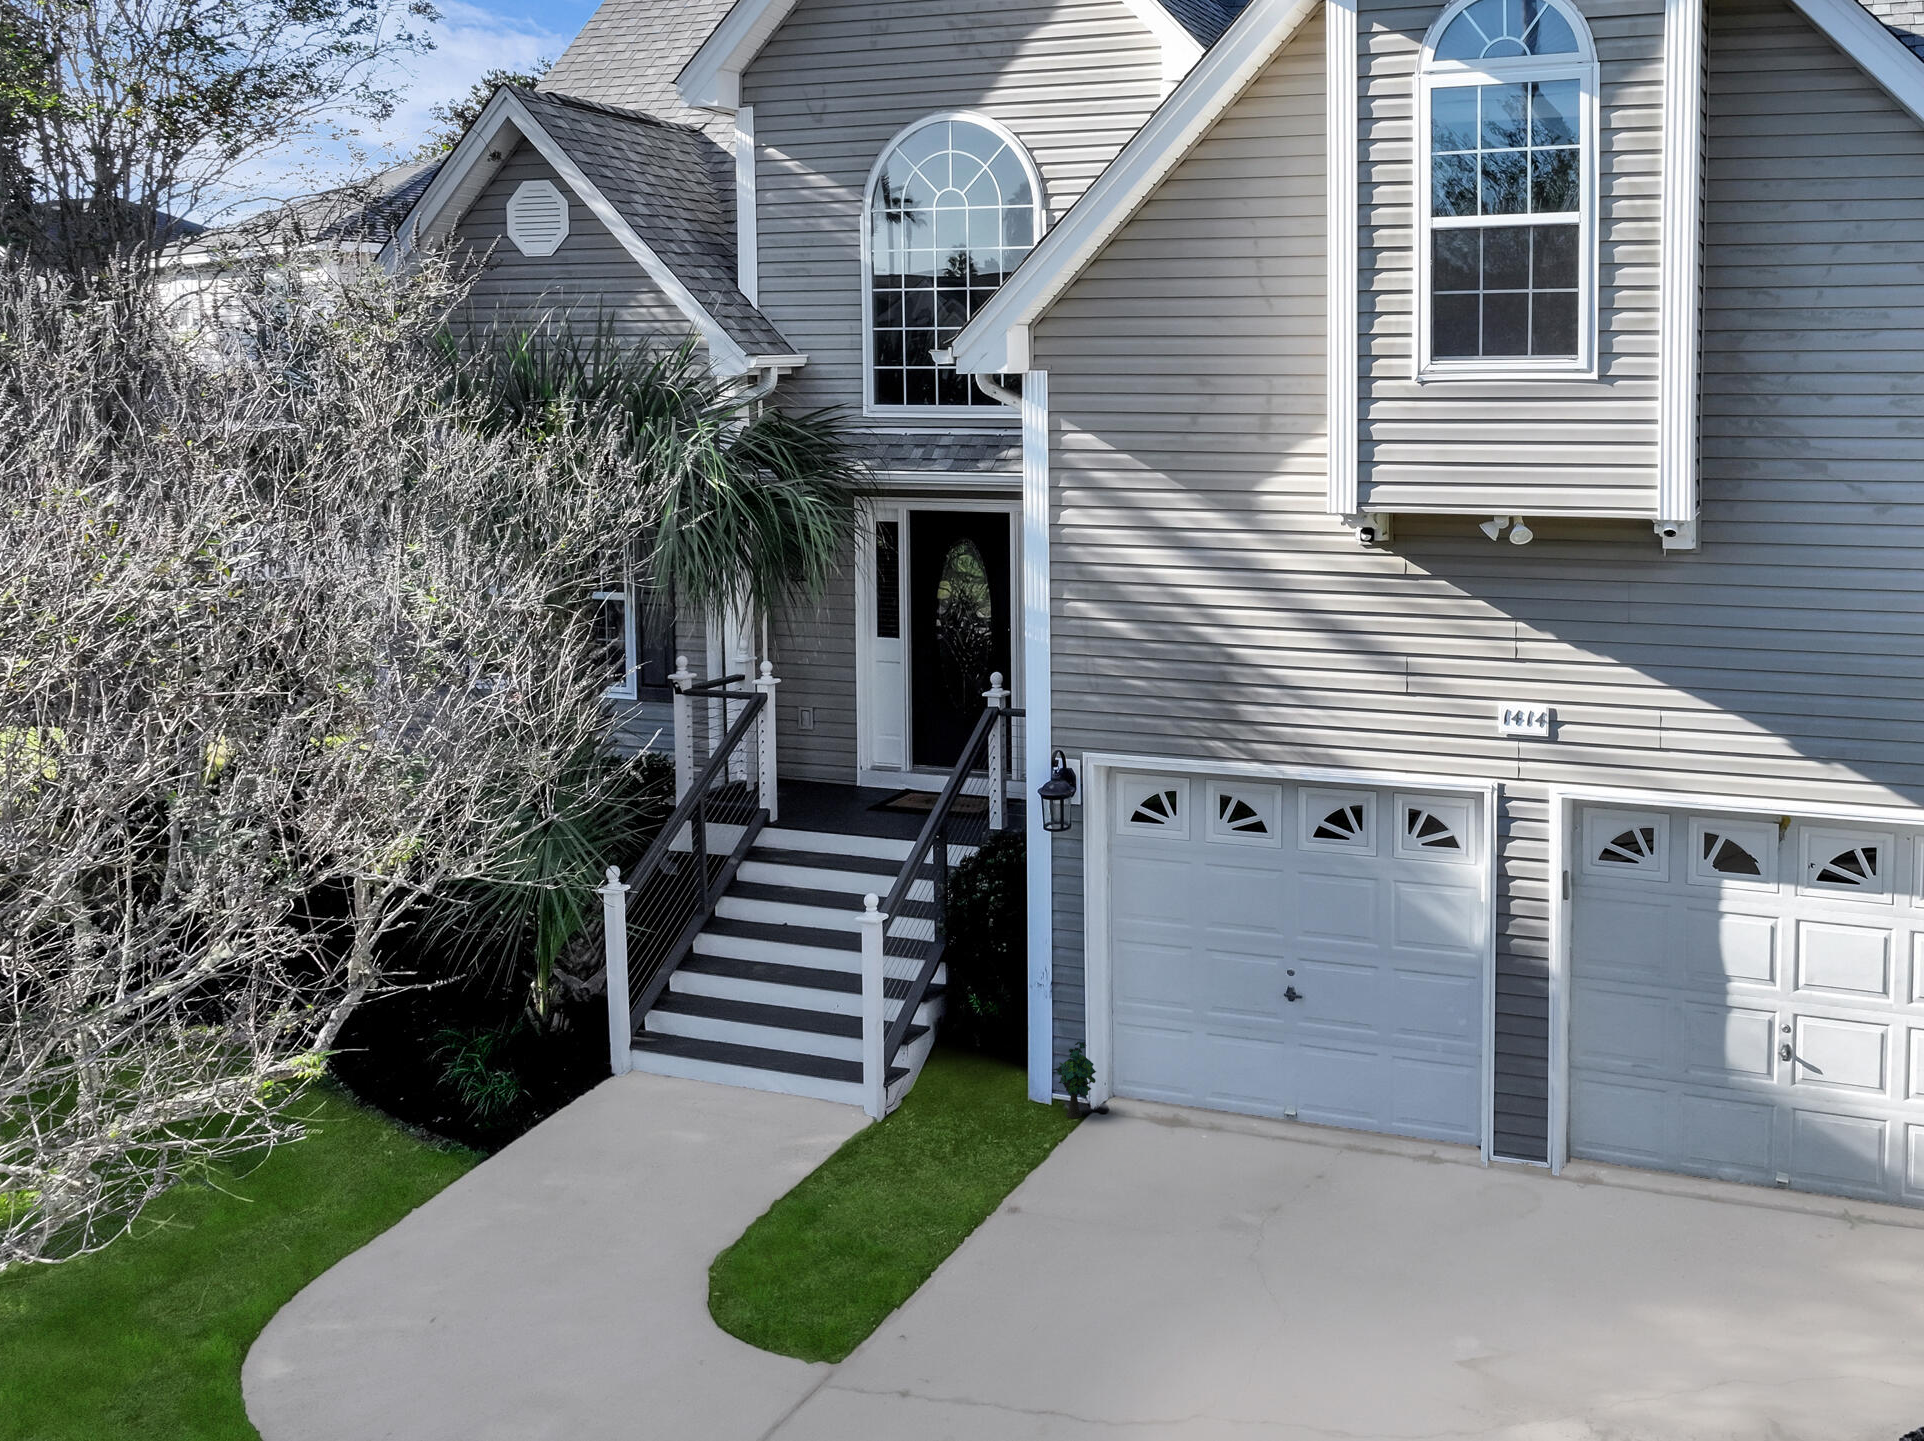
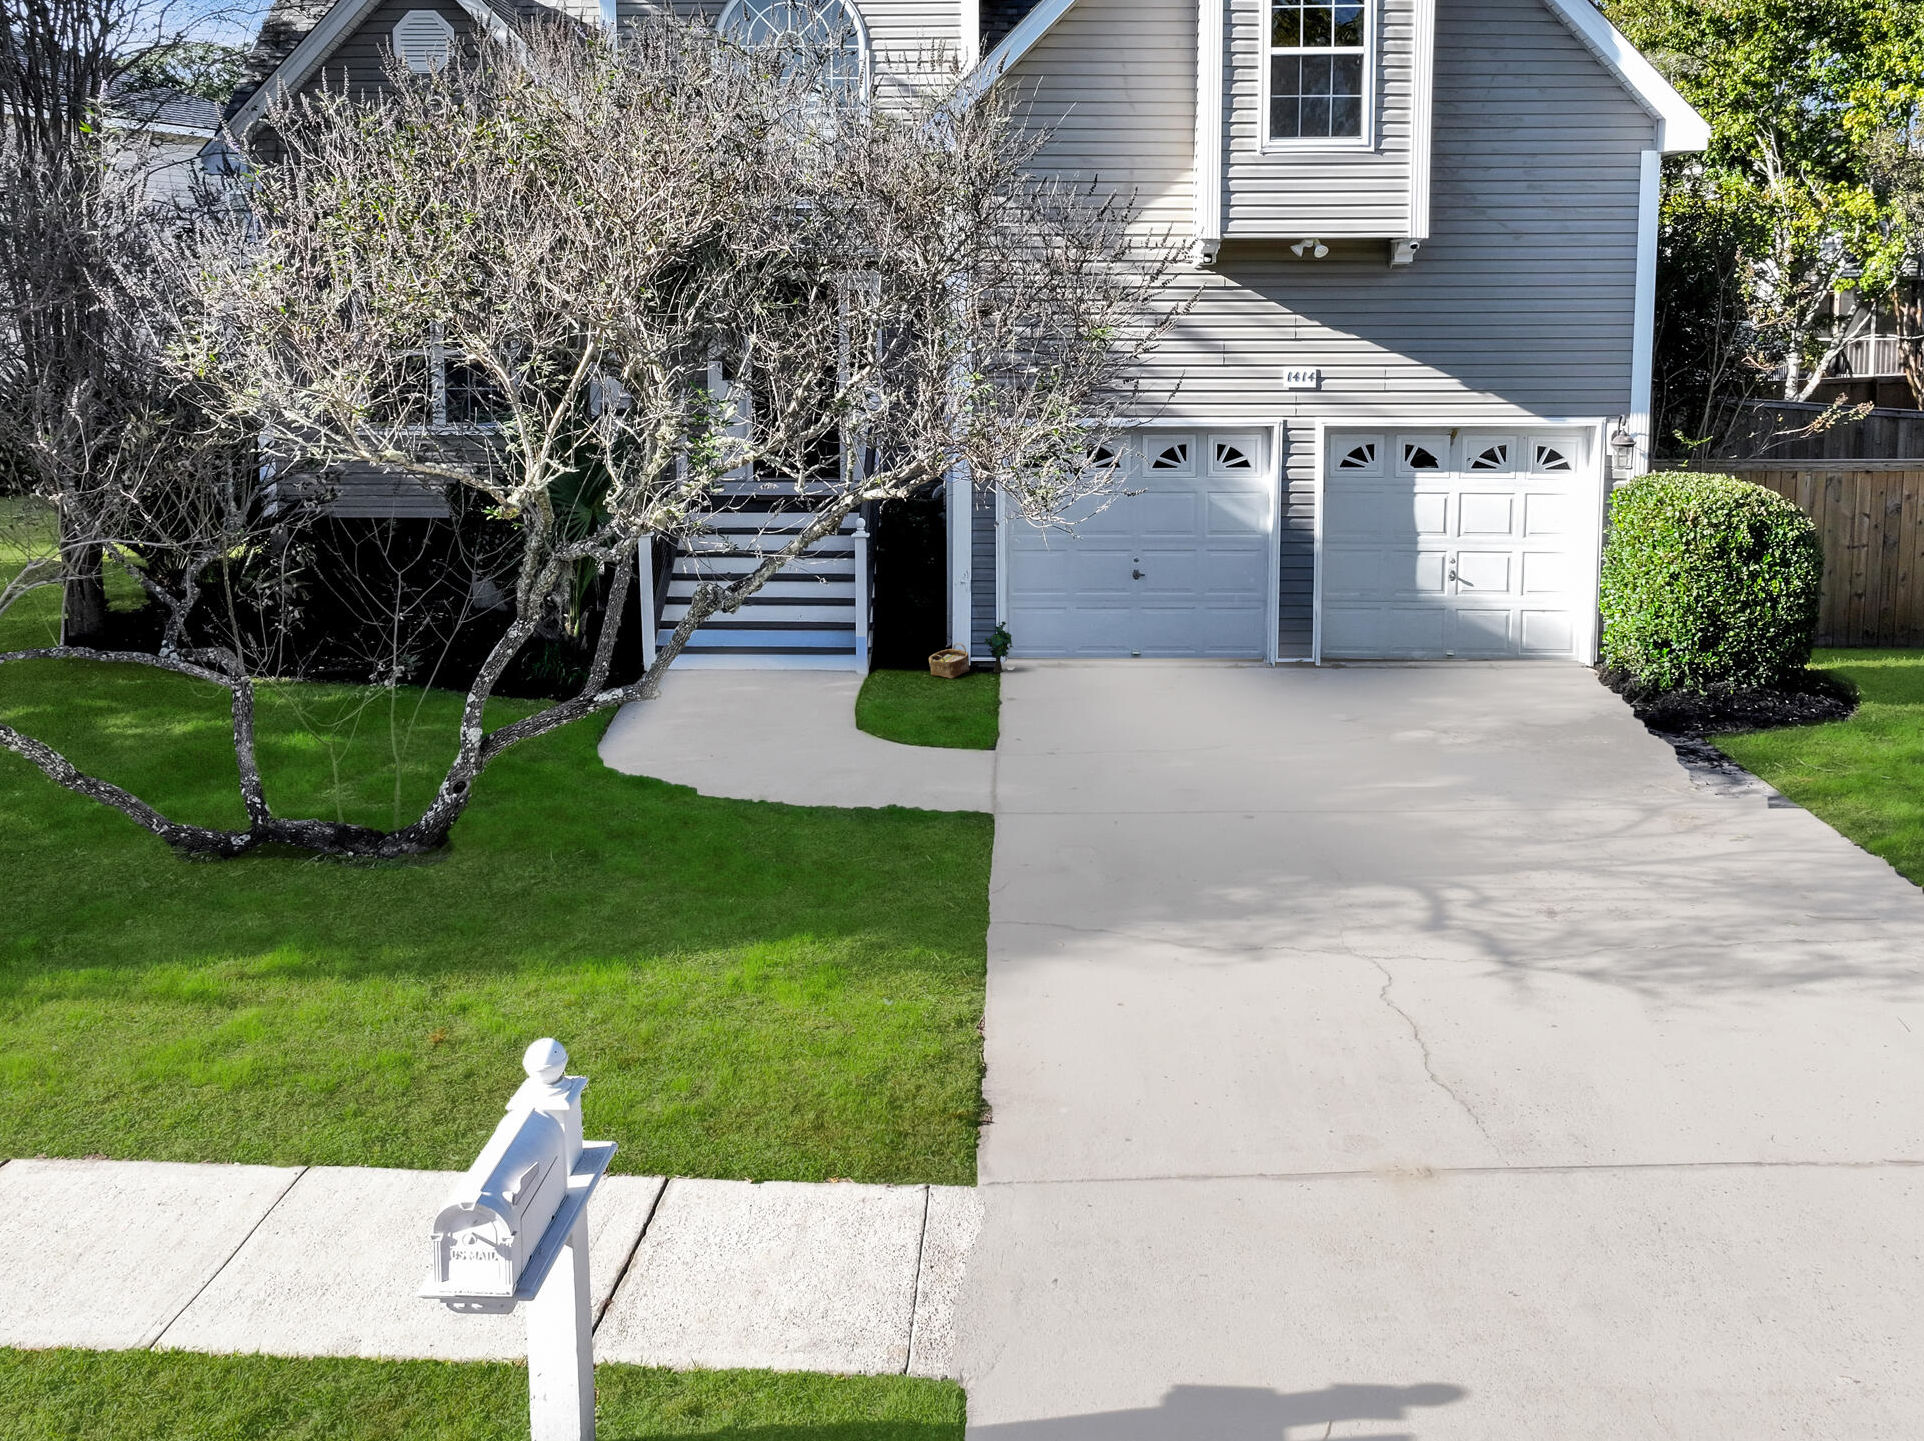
woven basket: none [972,1063,1034,1123] -> present [929,643,970,678]

